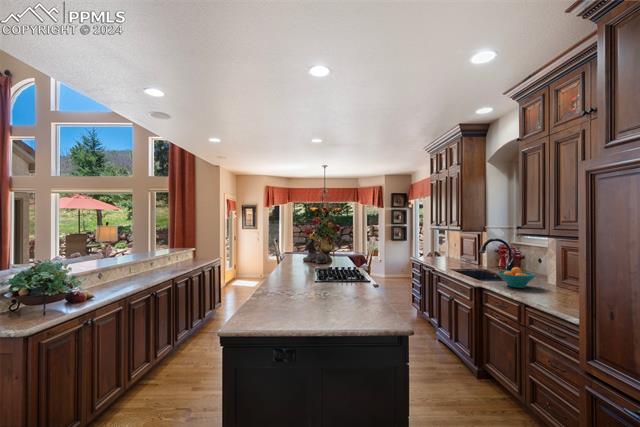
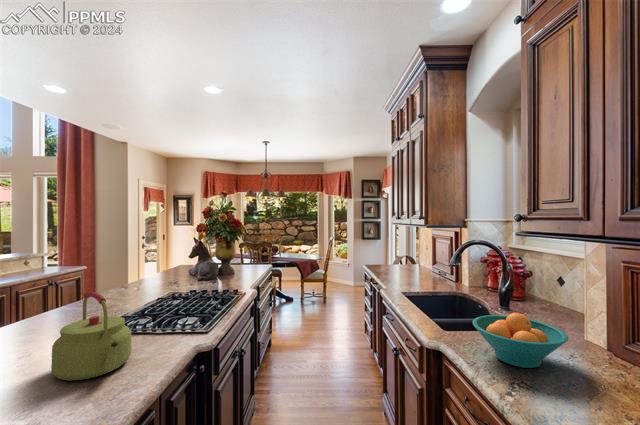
kettle: none [332,257,364,289] -> present [51,291,131,381]

